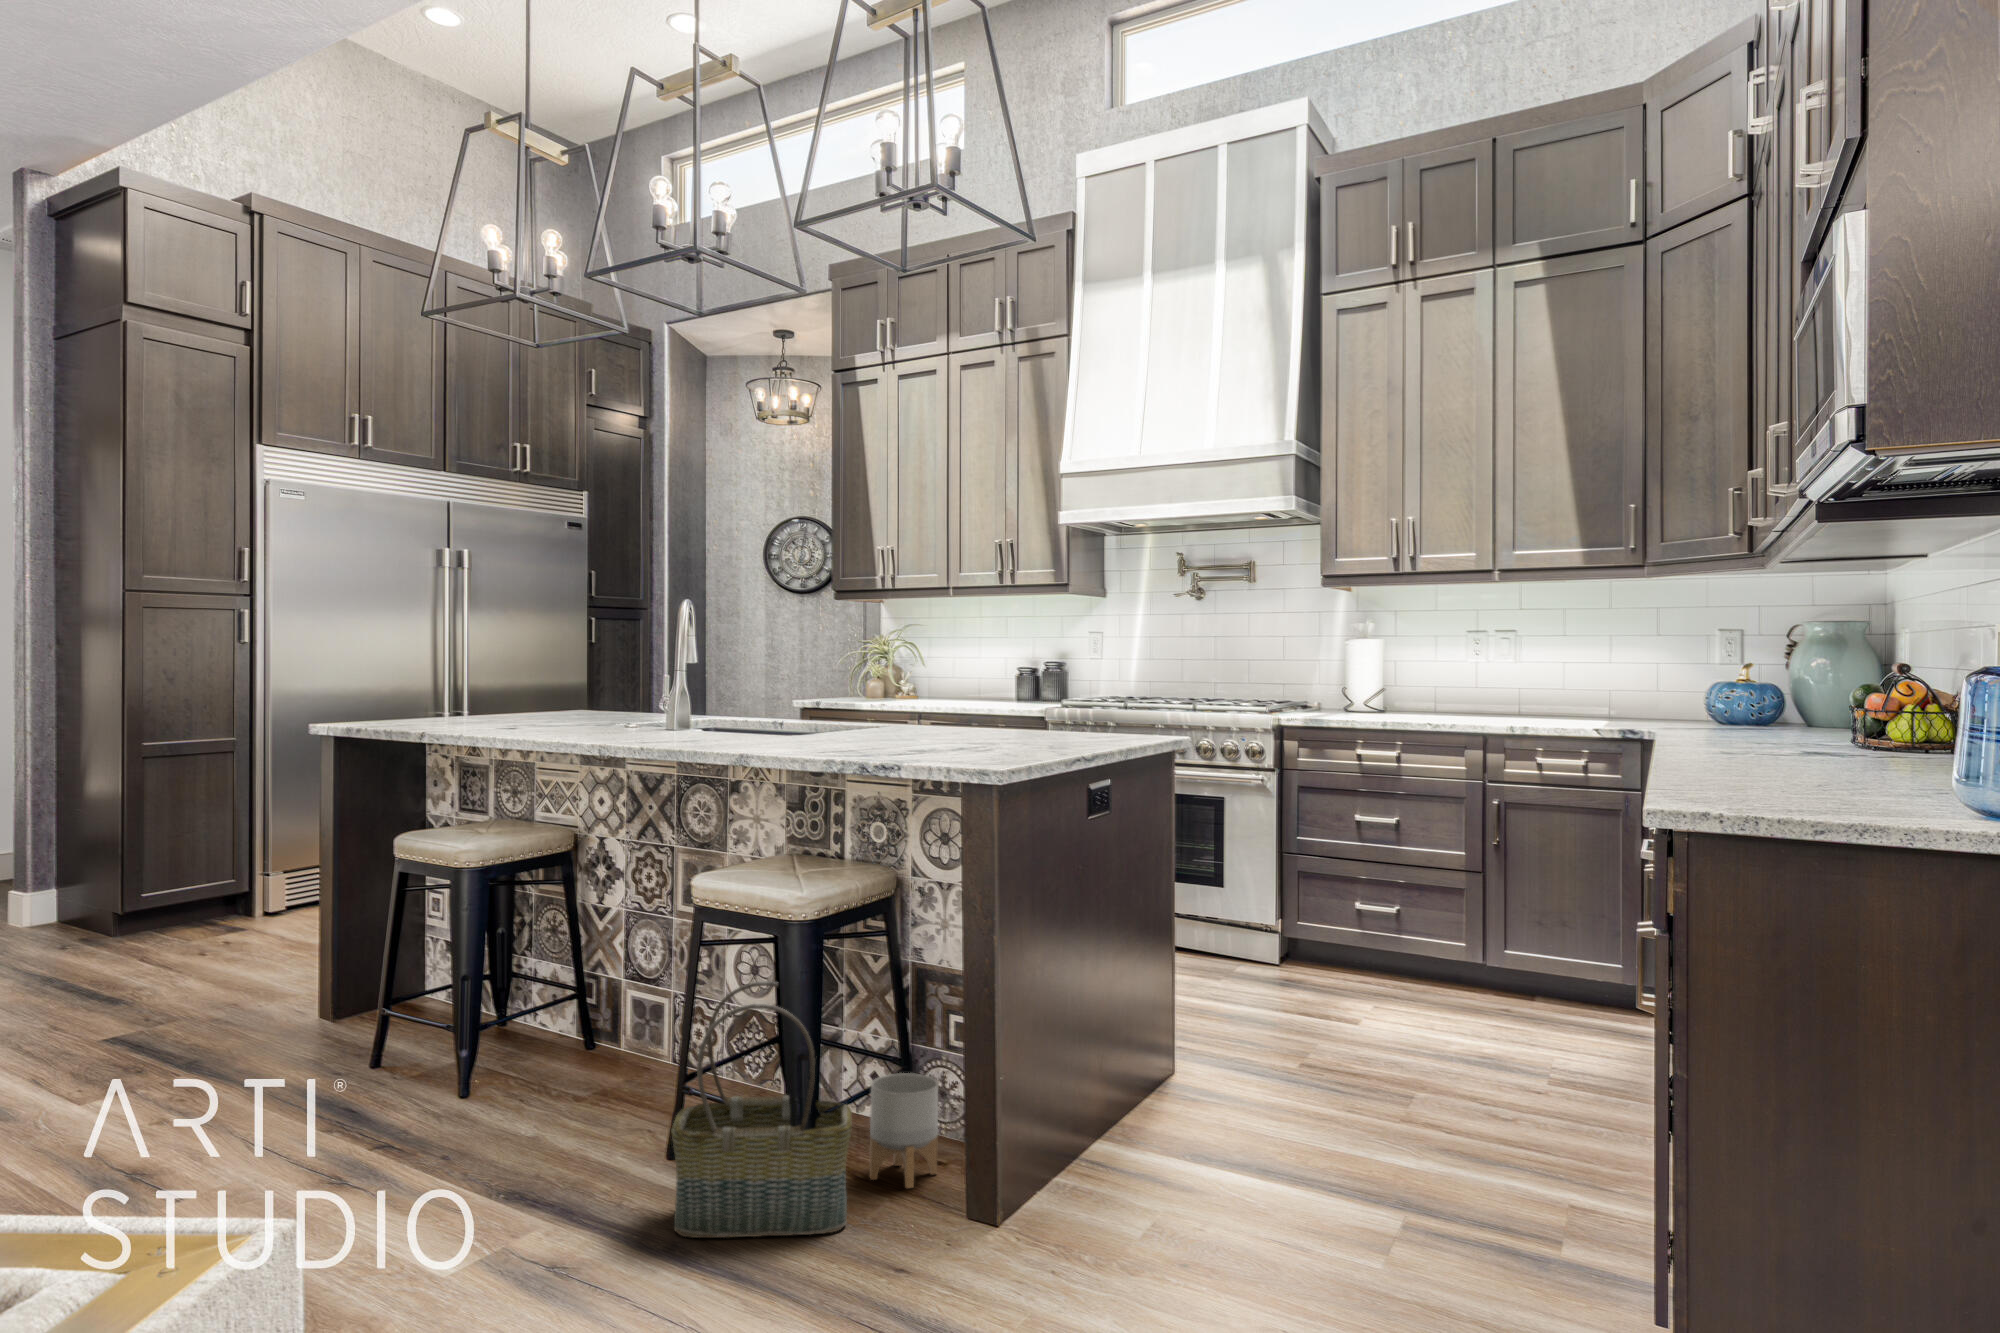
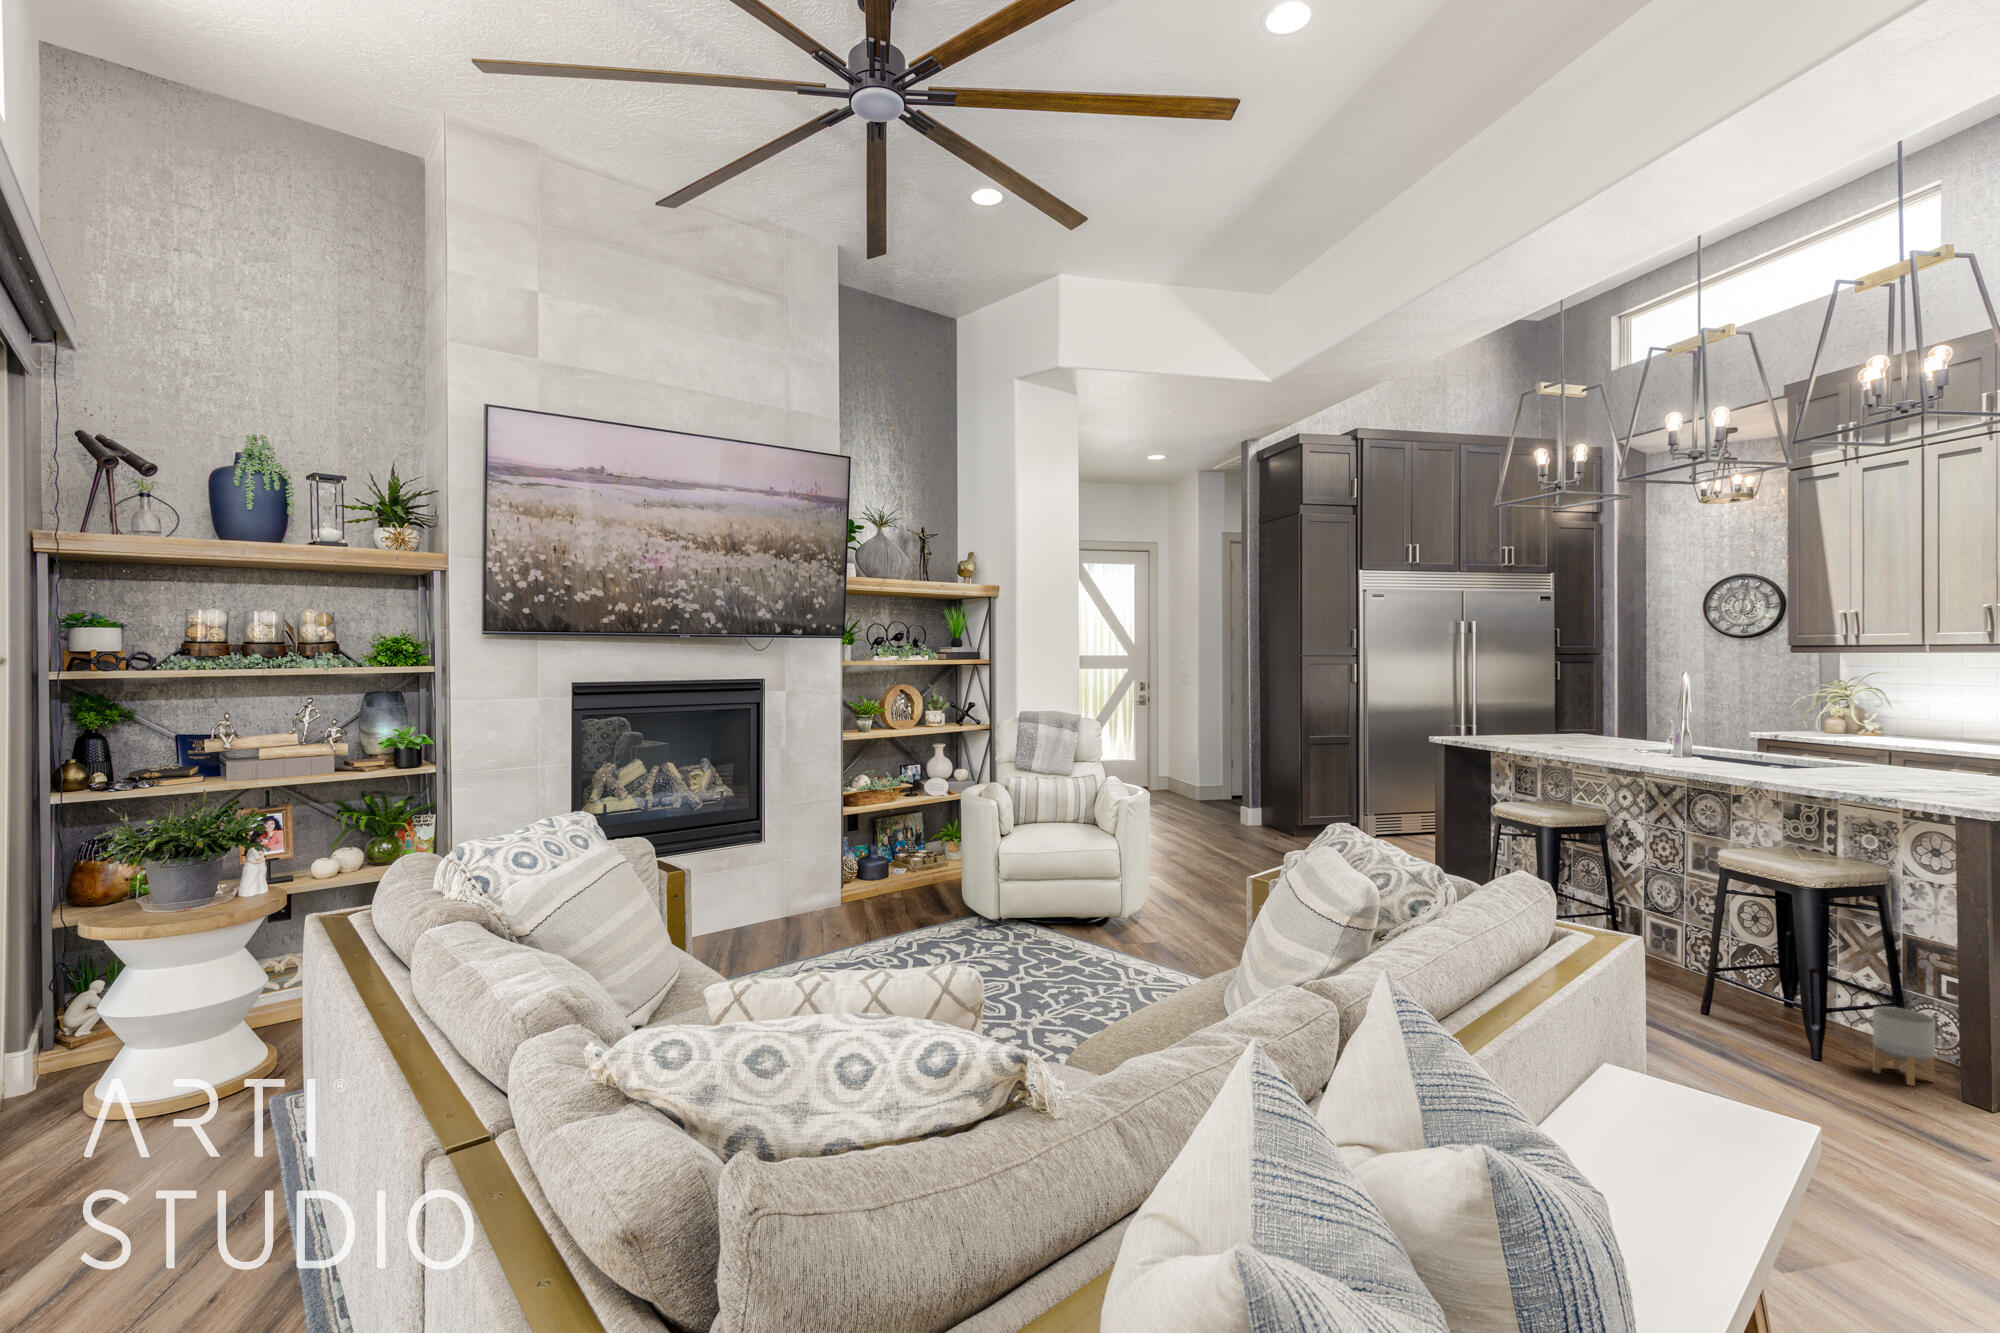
basket: present [671,981,852,1238] -> none [1723,929,1865,1096]

